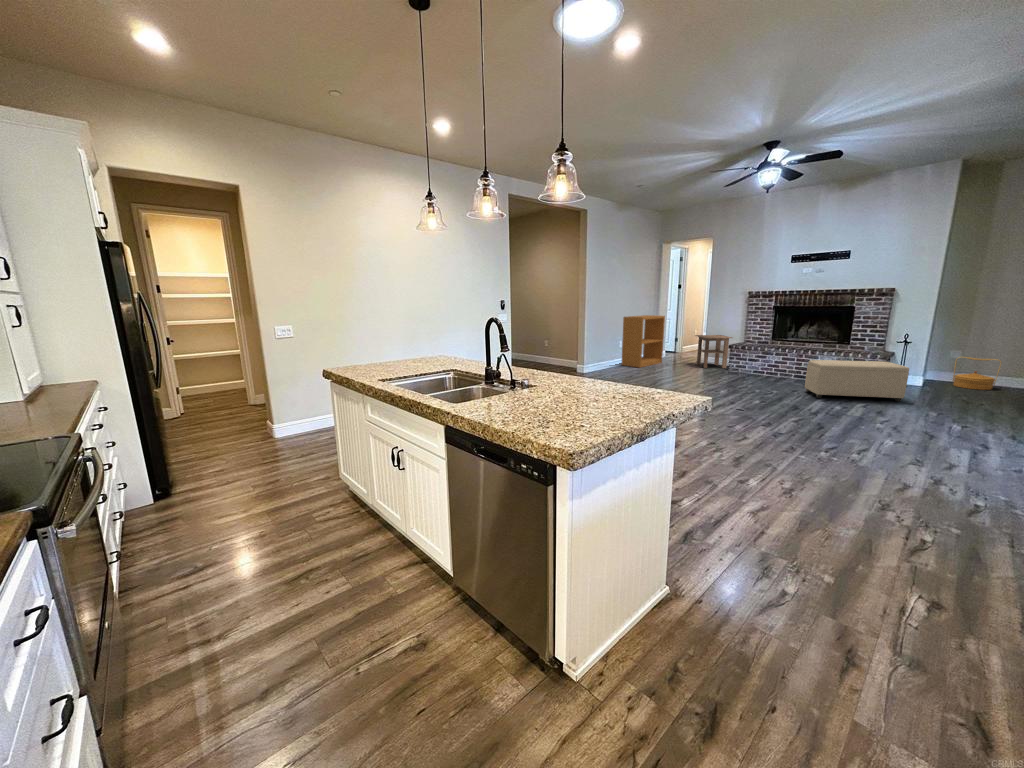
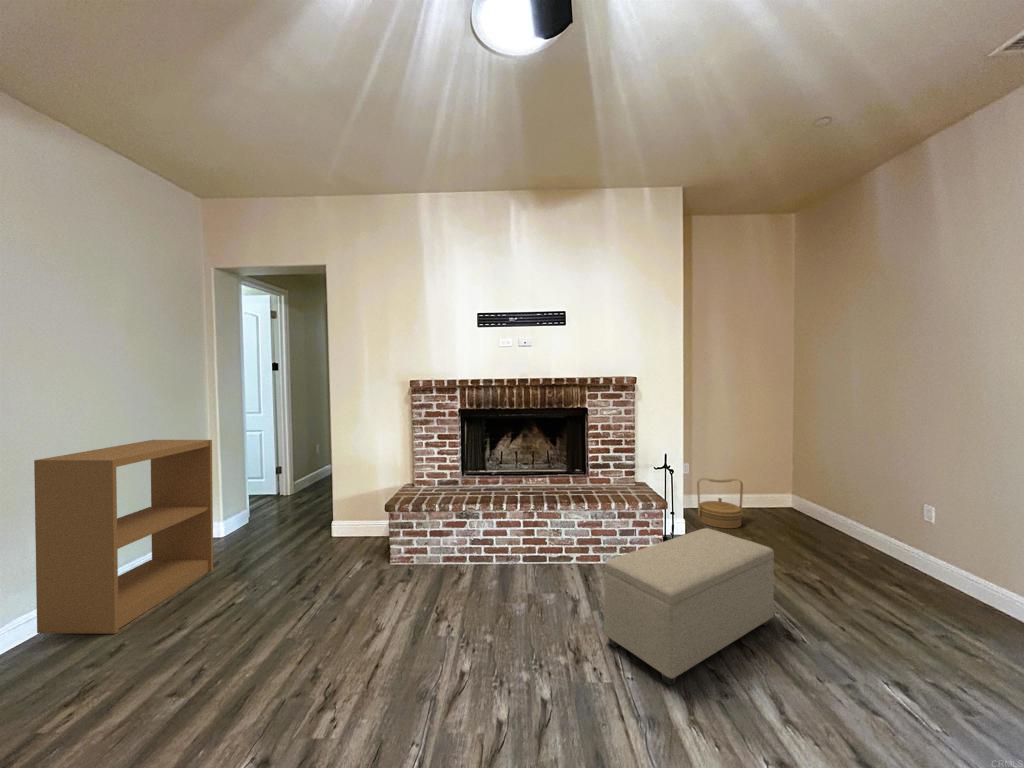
side table: present [696,335,732,368] -> none [300,473,391,571]

